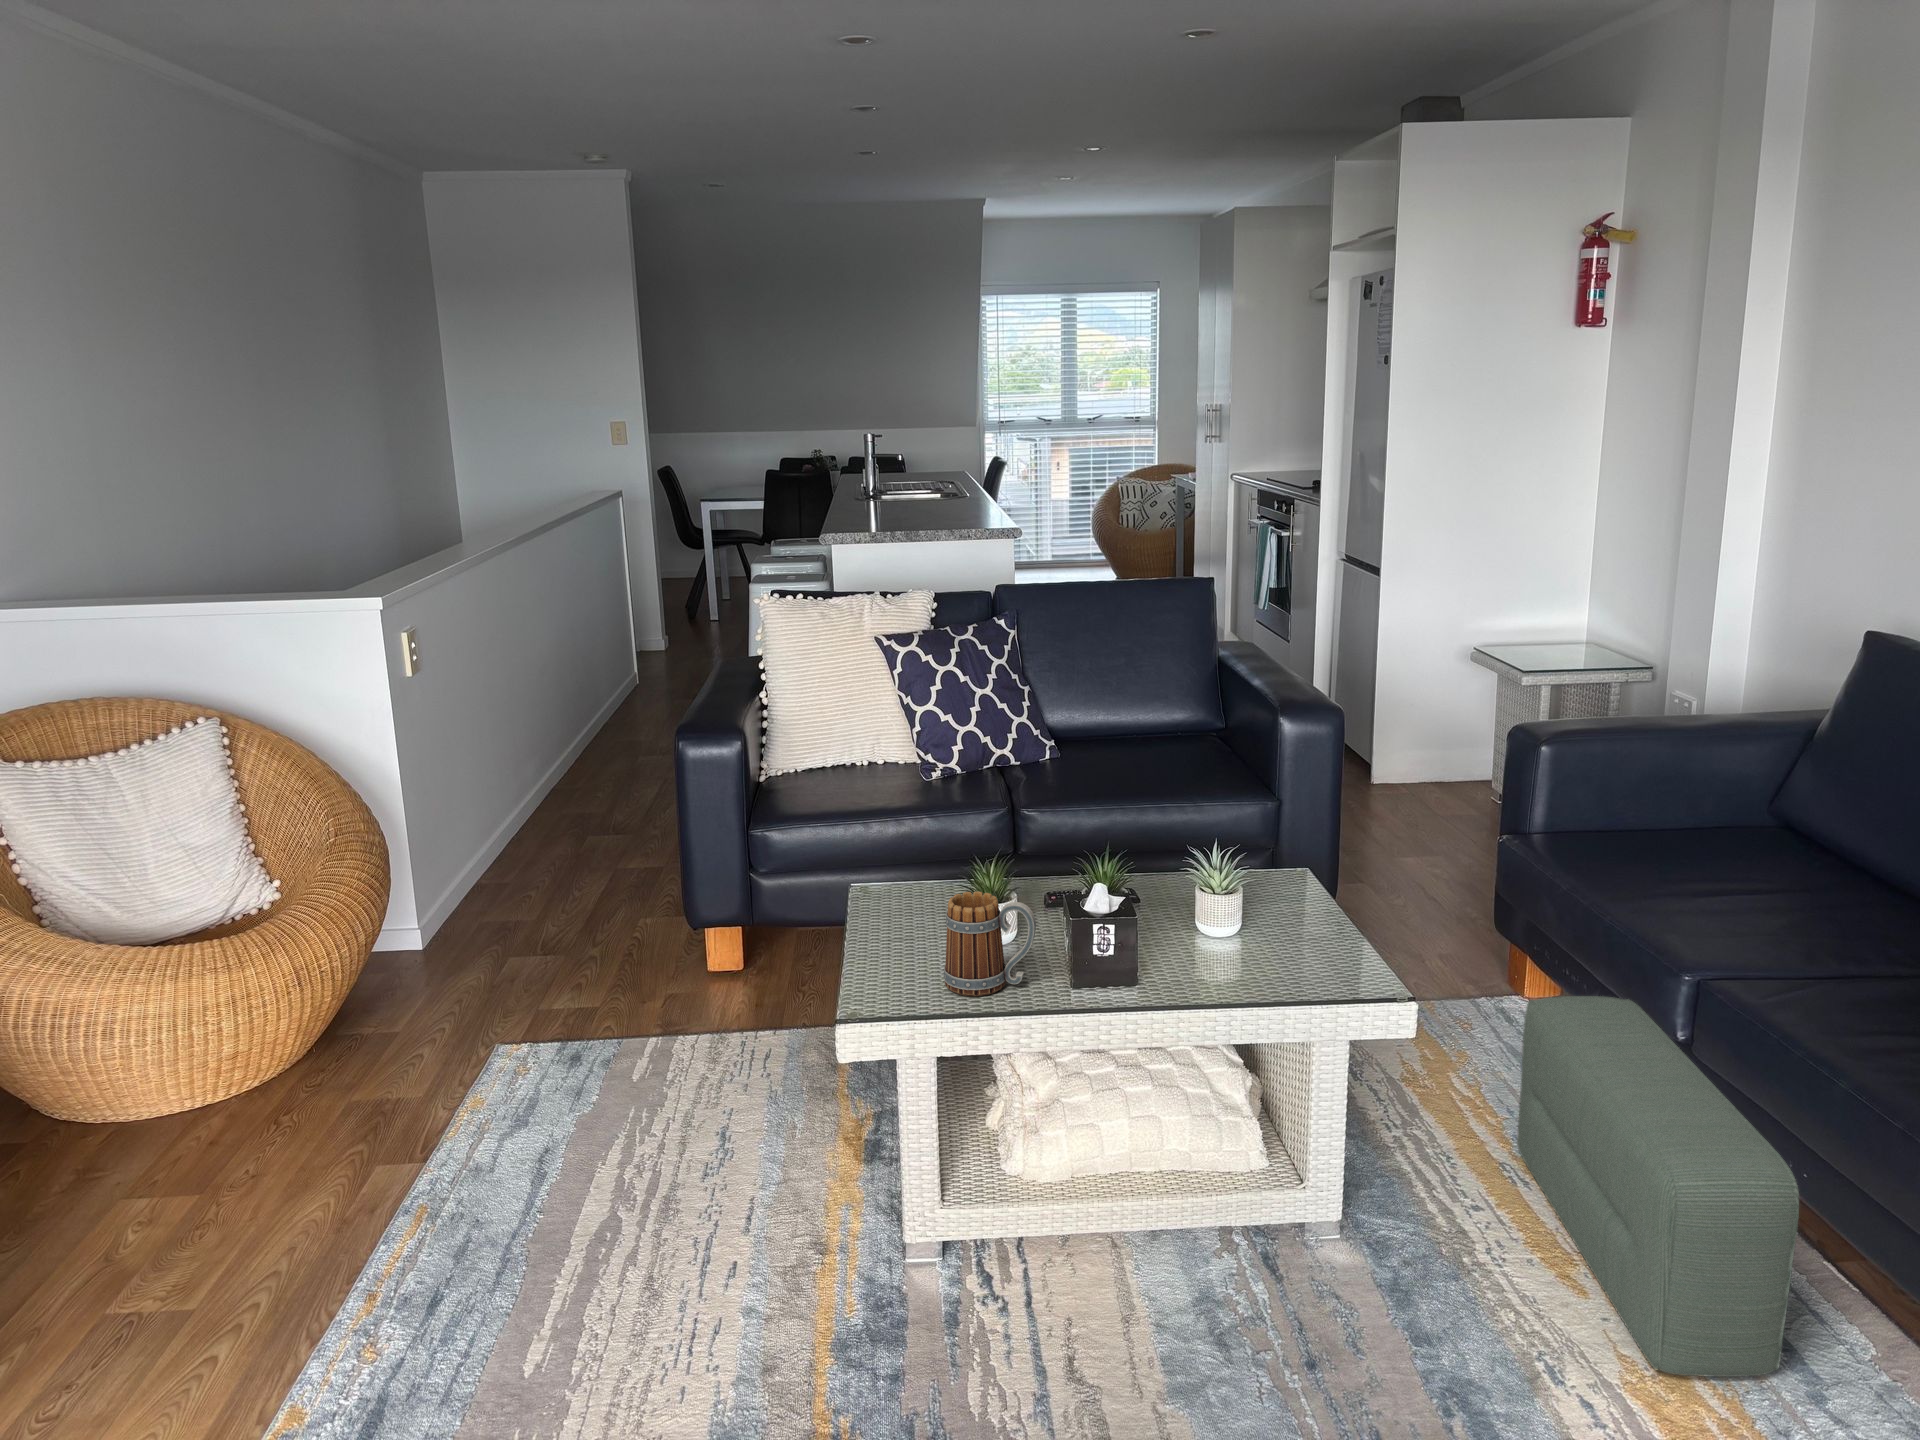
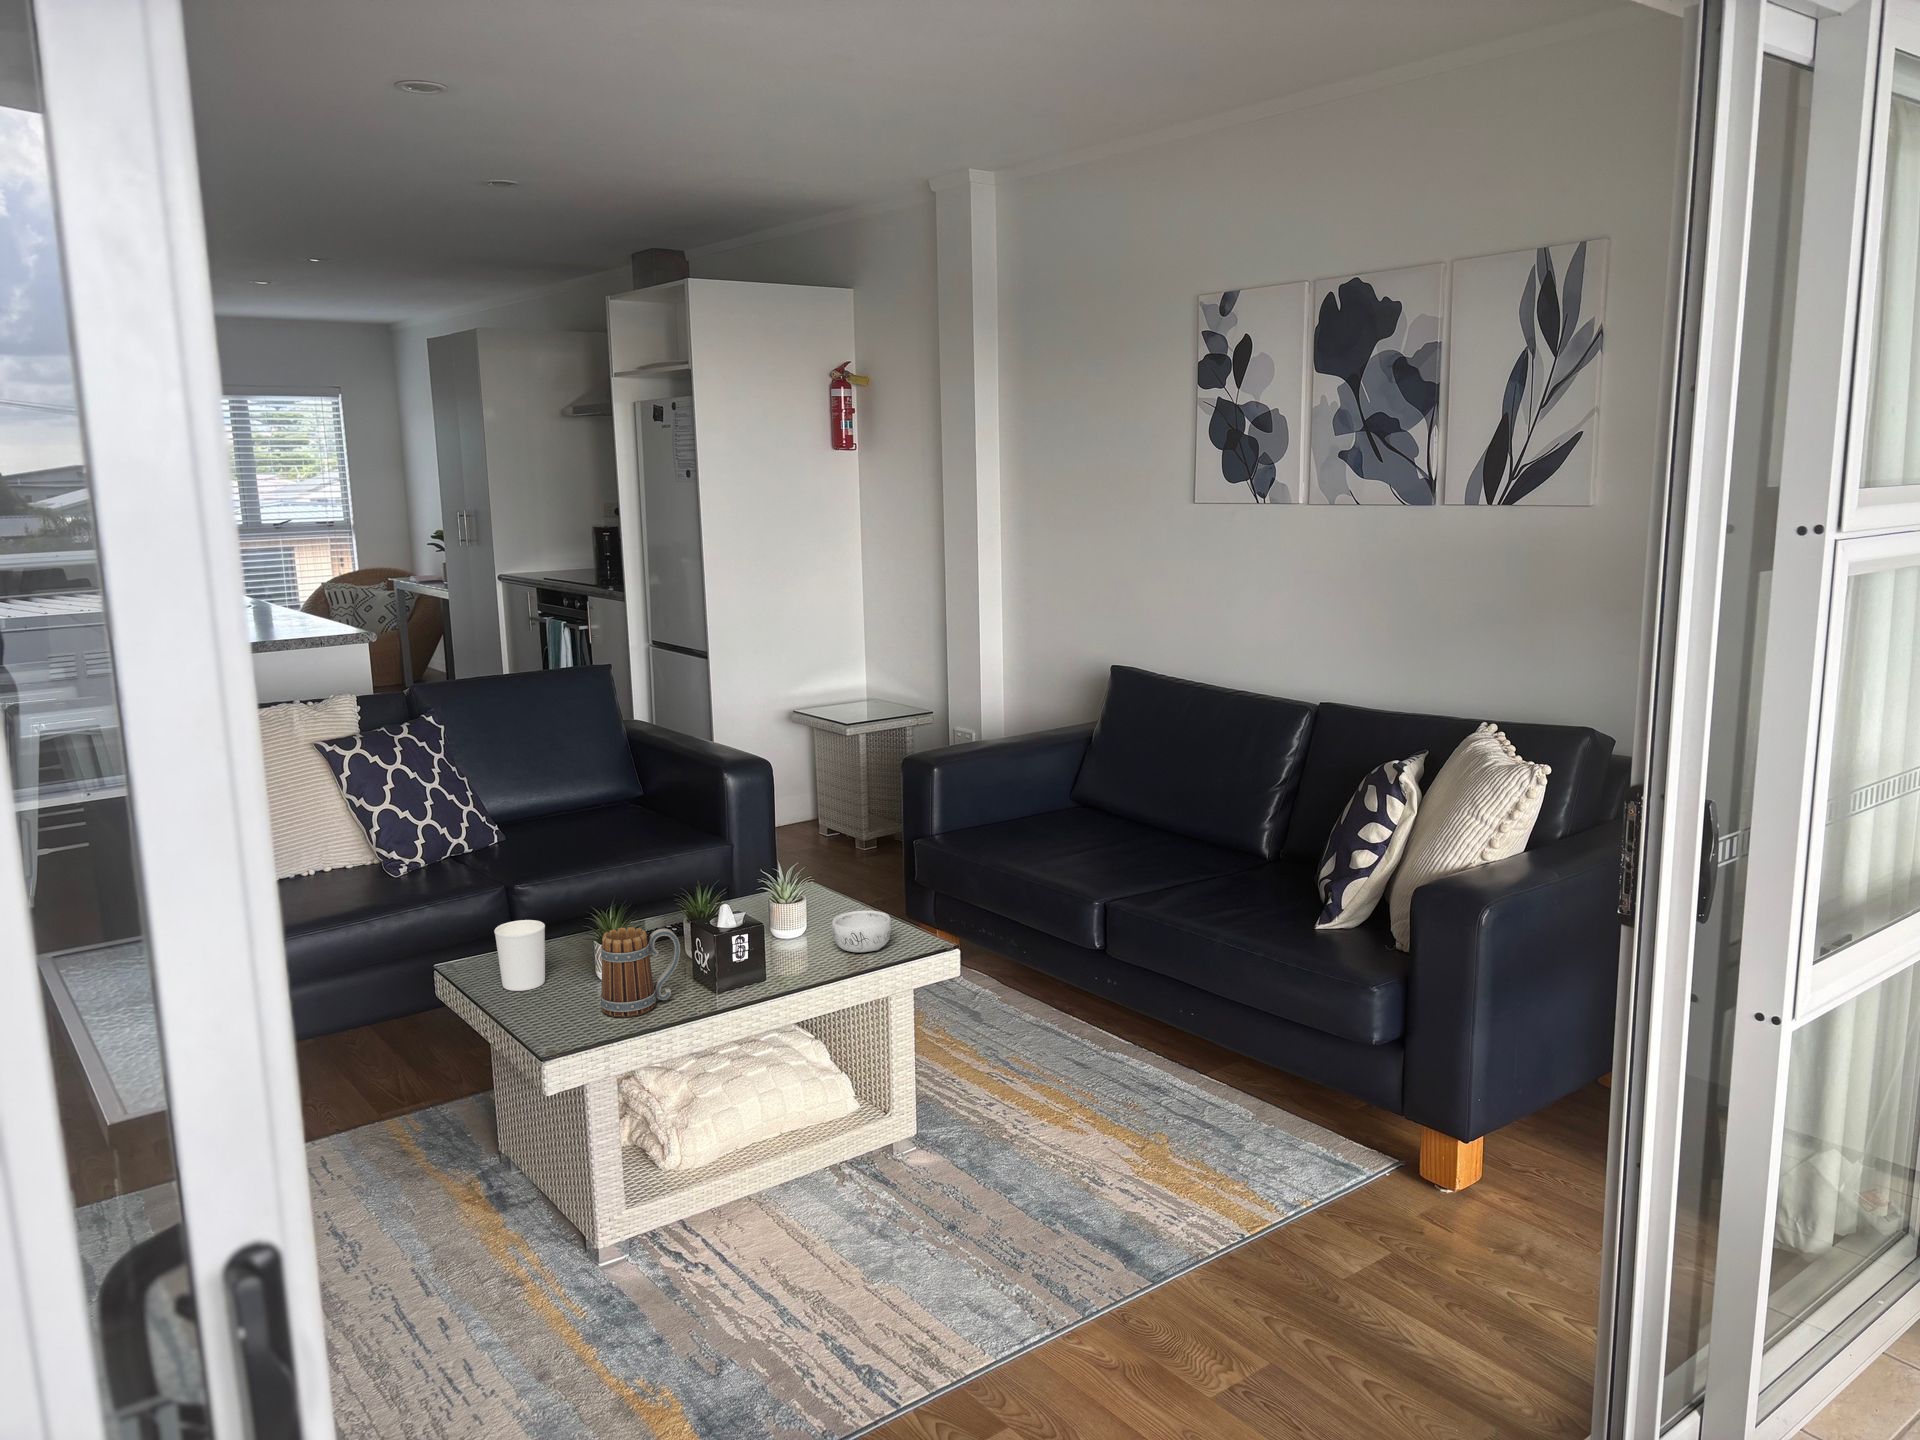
candle holder: none [883,859,936,937] -> present [494,920,545,991]
decorative bowl: none [1256,922,1335,979] -> present [832,910,892,952]
pouf: present [1517,996,1799,1377] -> none [989,932,1216,1160]

